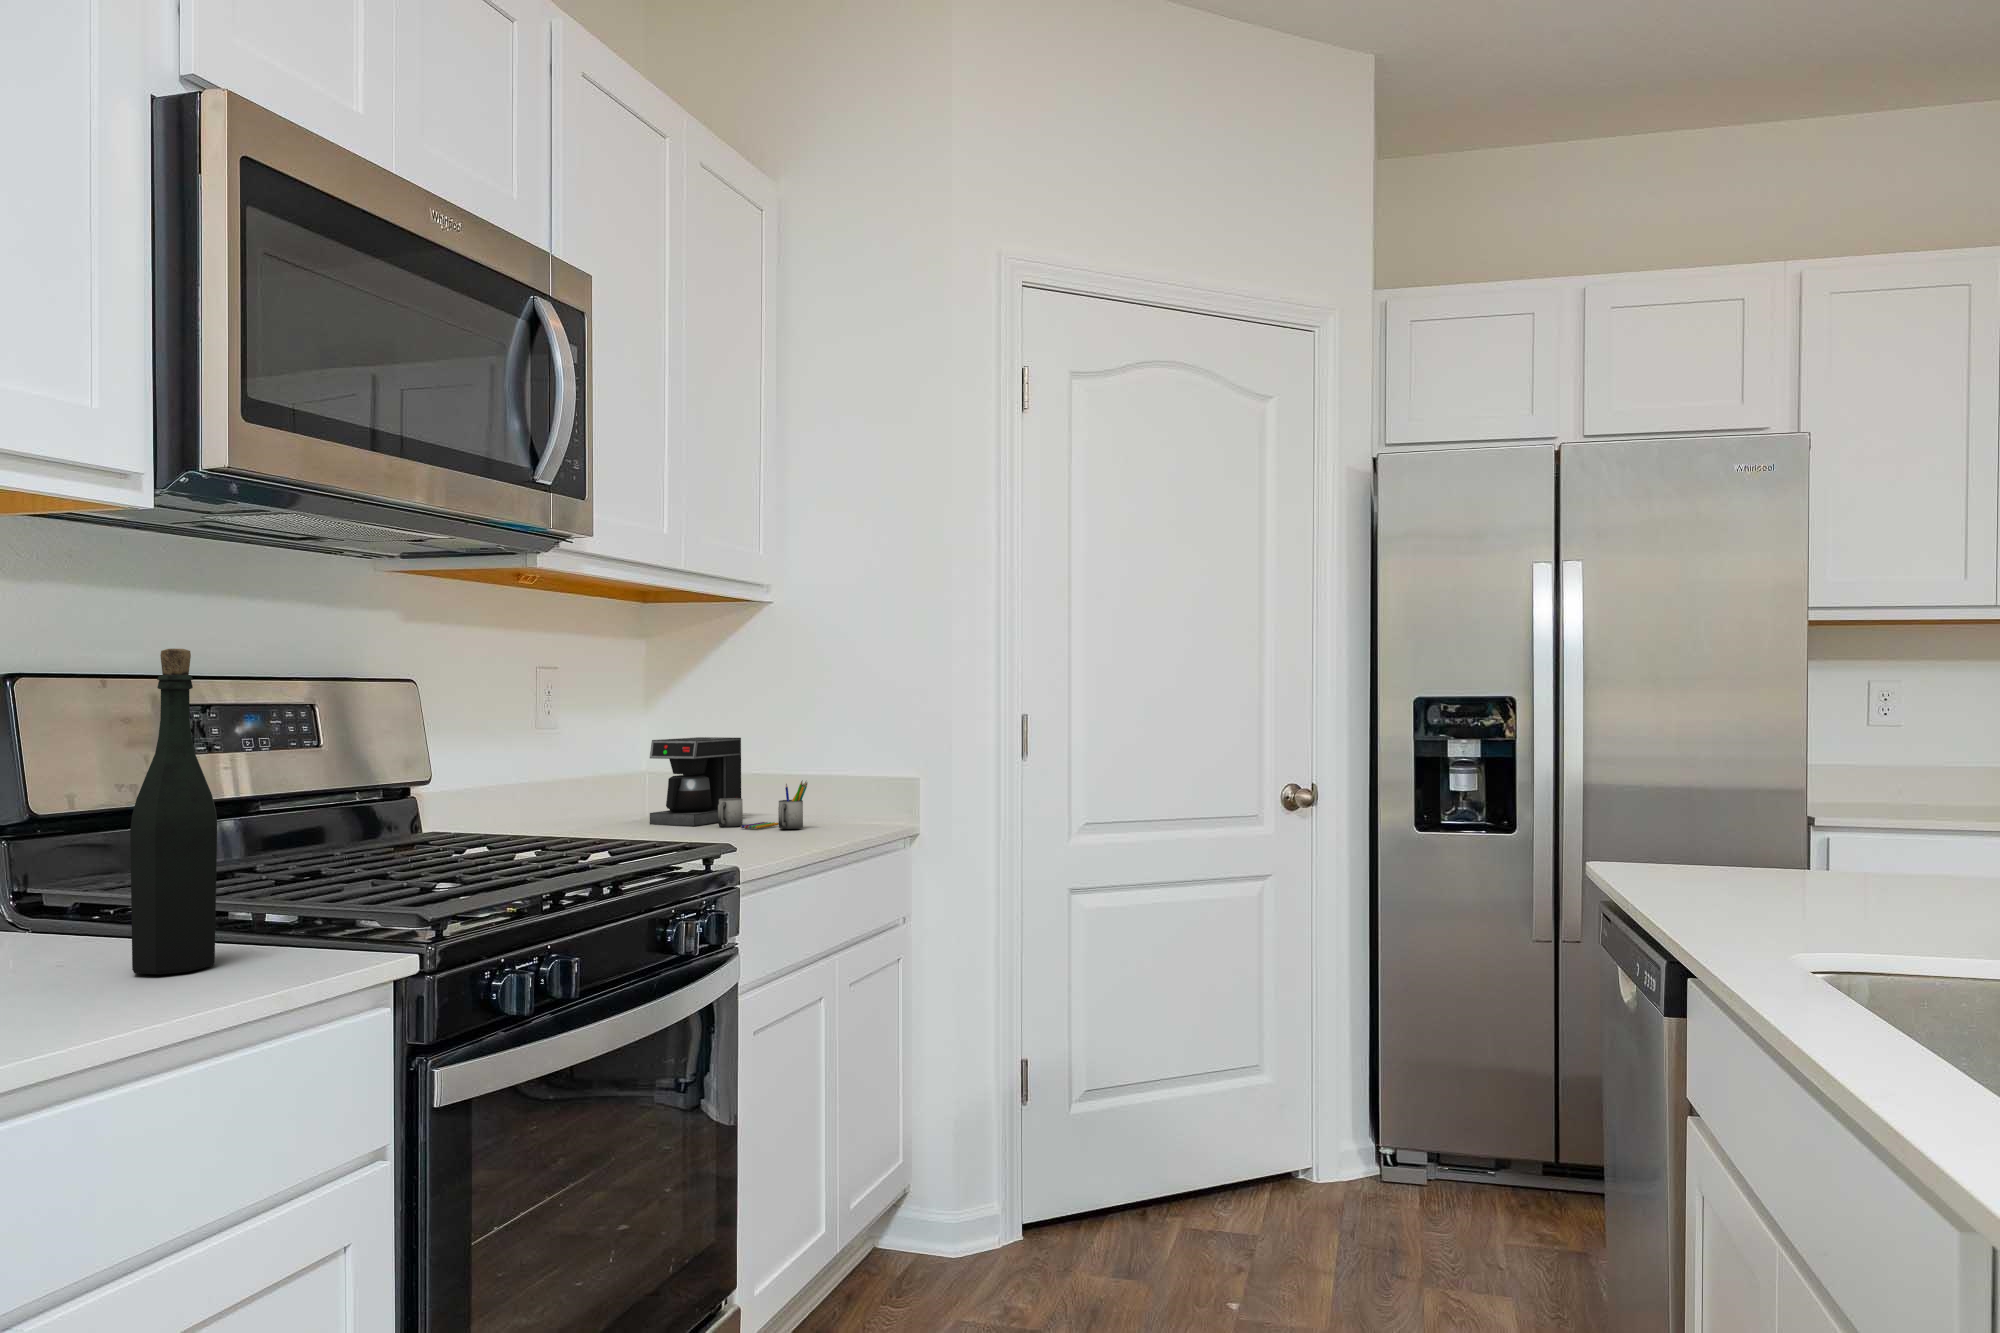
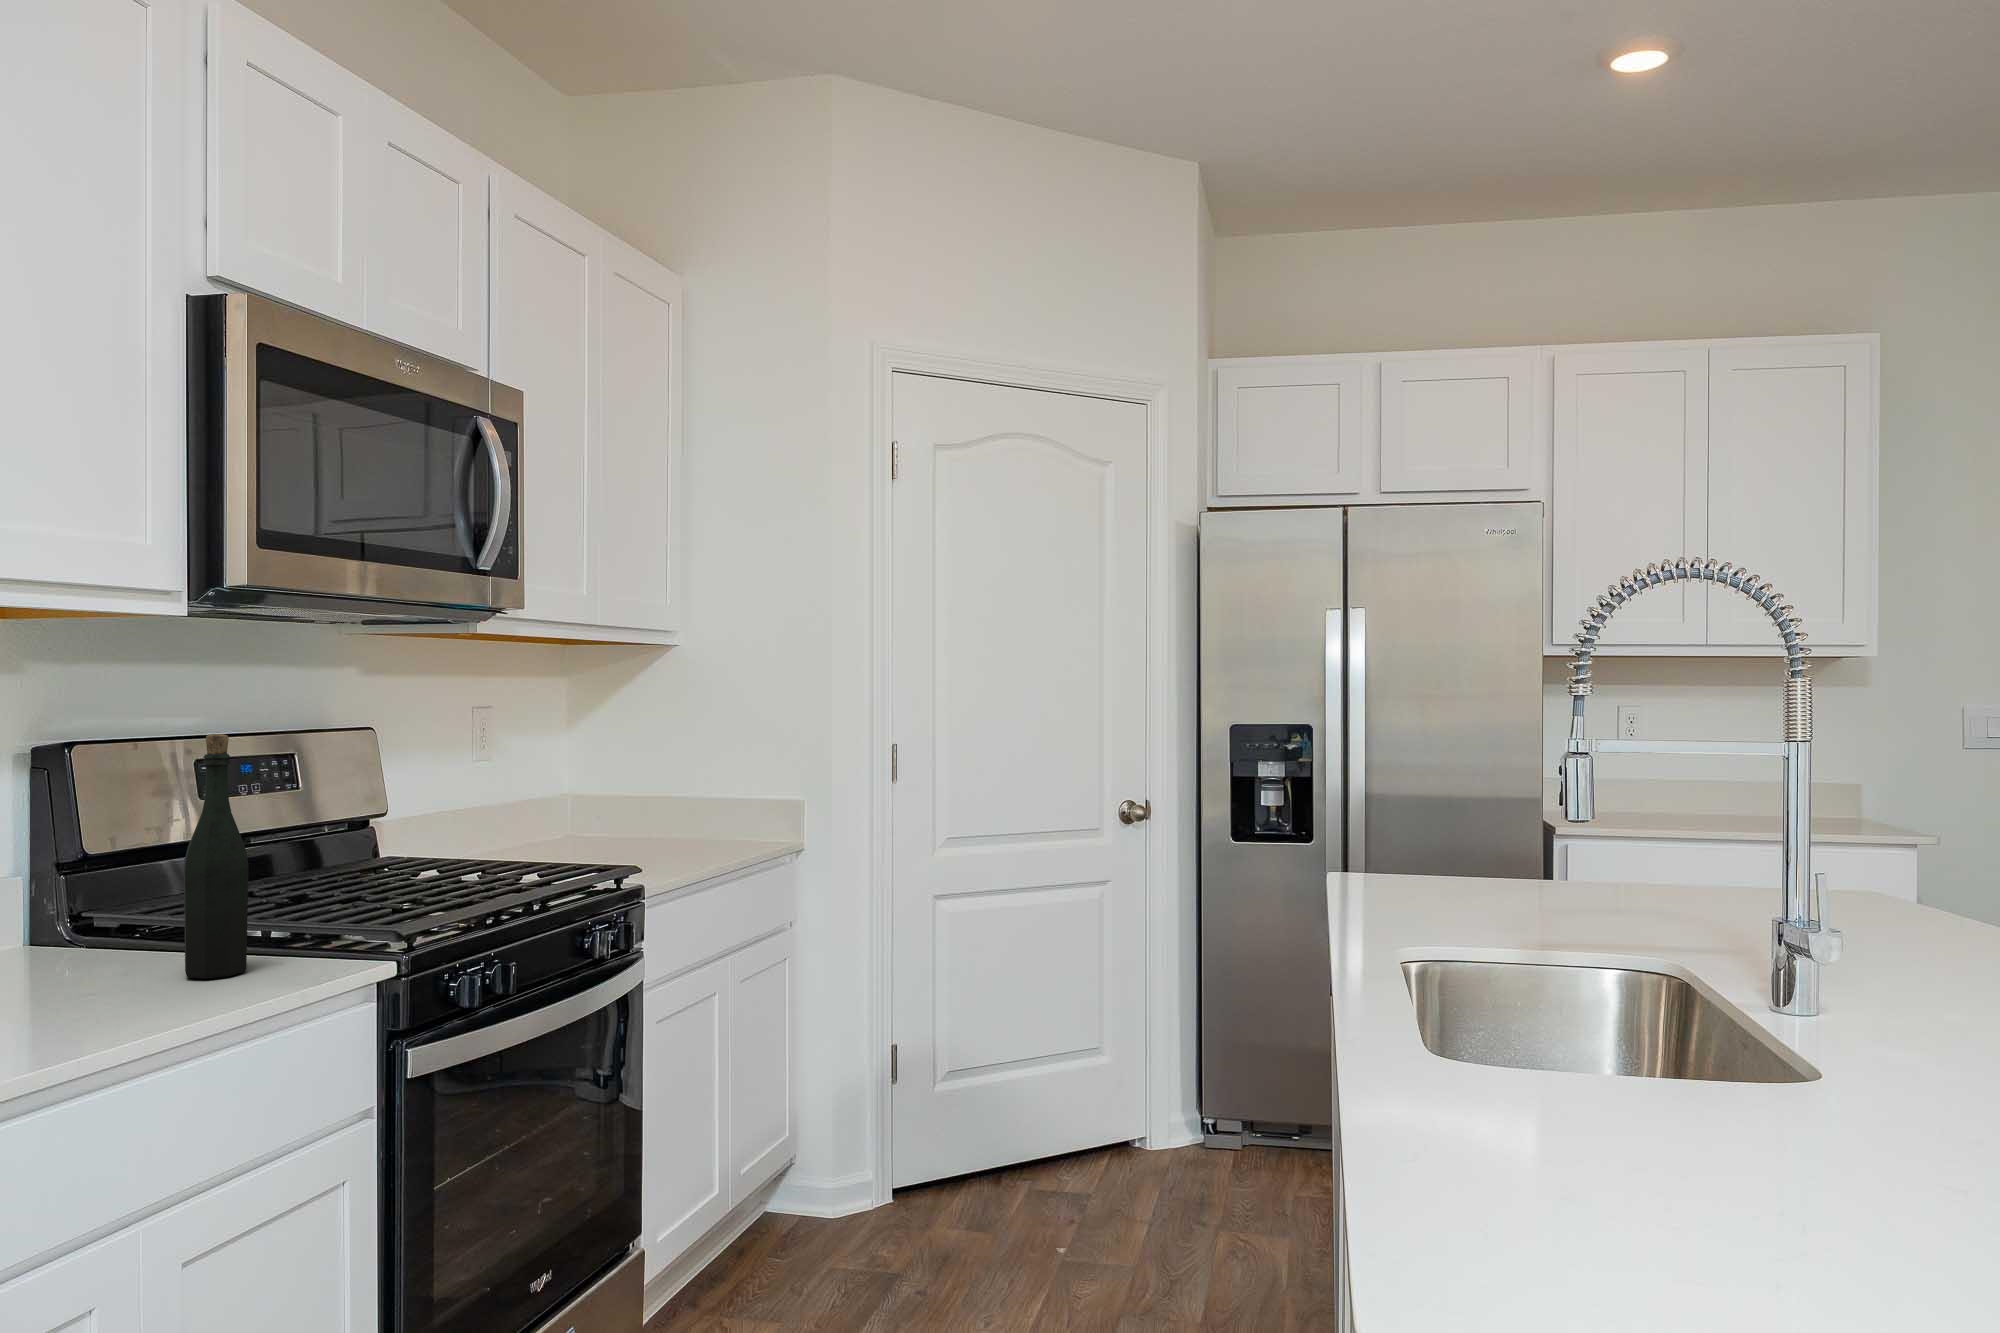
coffee maker: present [650,737,807,829] -> none [566,764,705,847]

